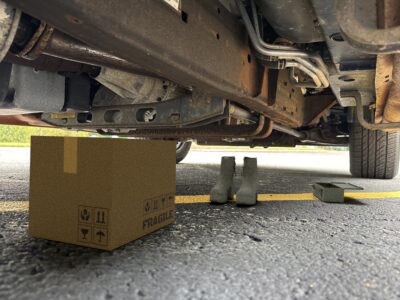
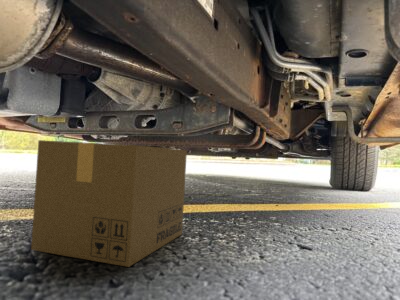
boots: present [209,156,259,205] -> none [209,166,257,216]
toolbox: present [312,182,364,203] -> none [304,194,357,215]

